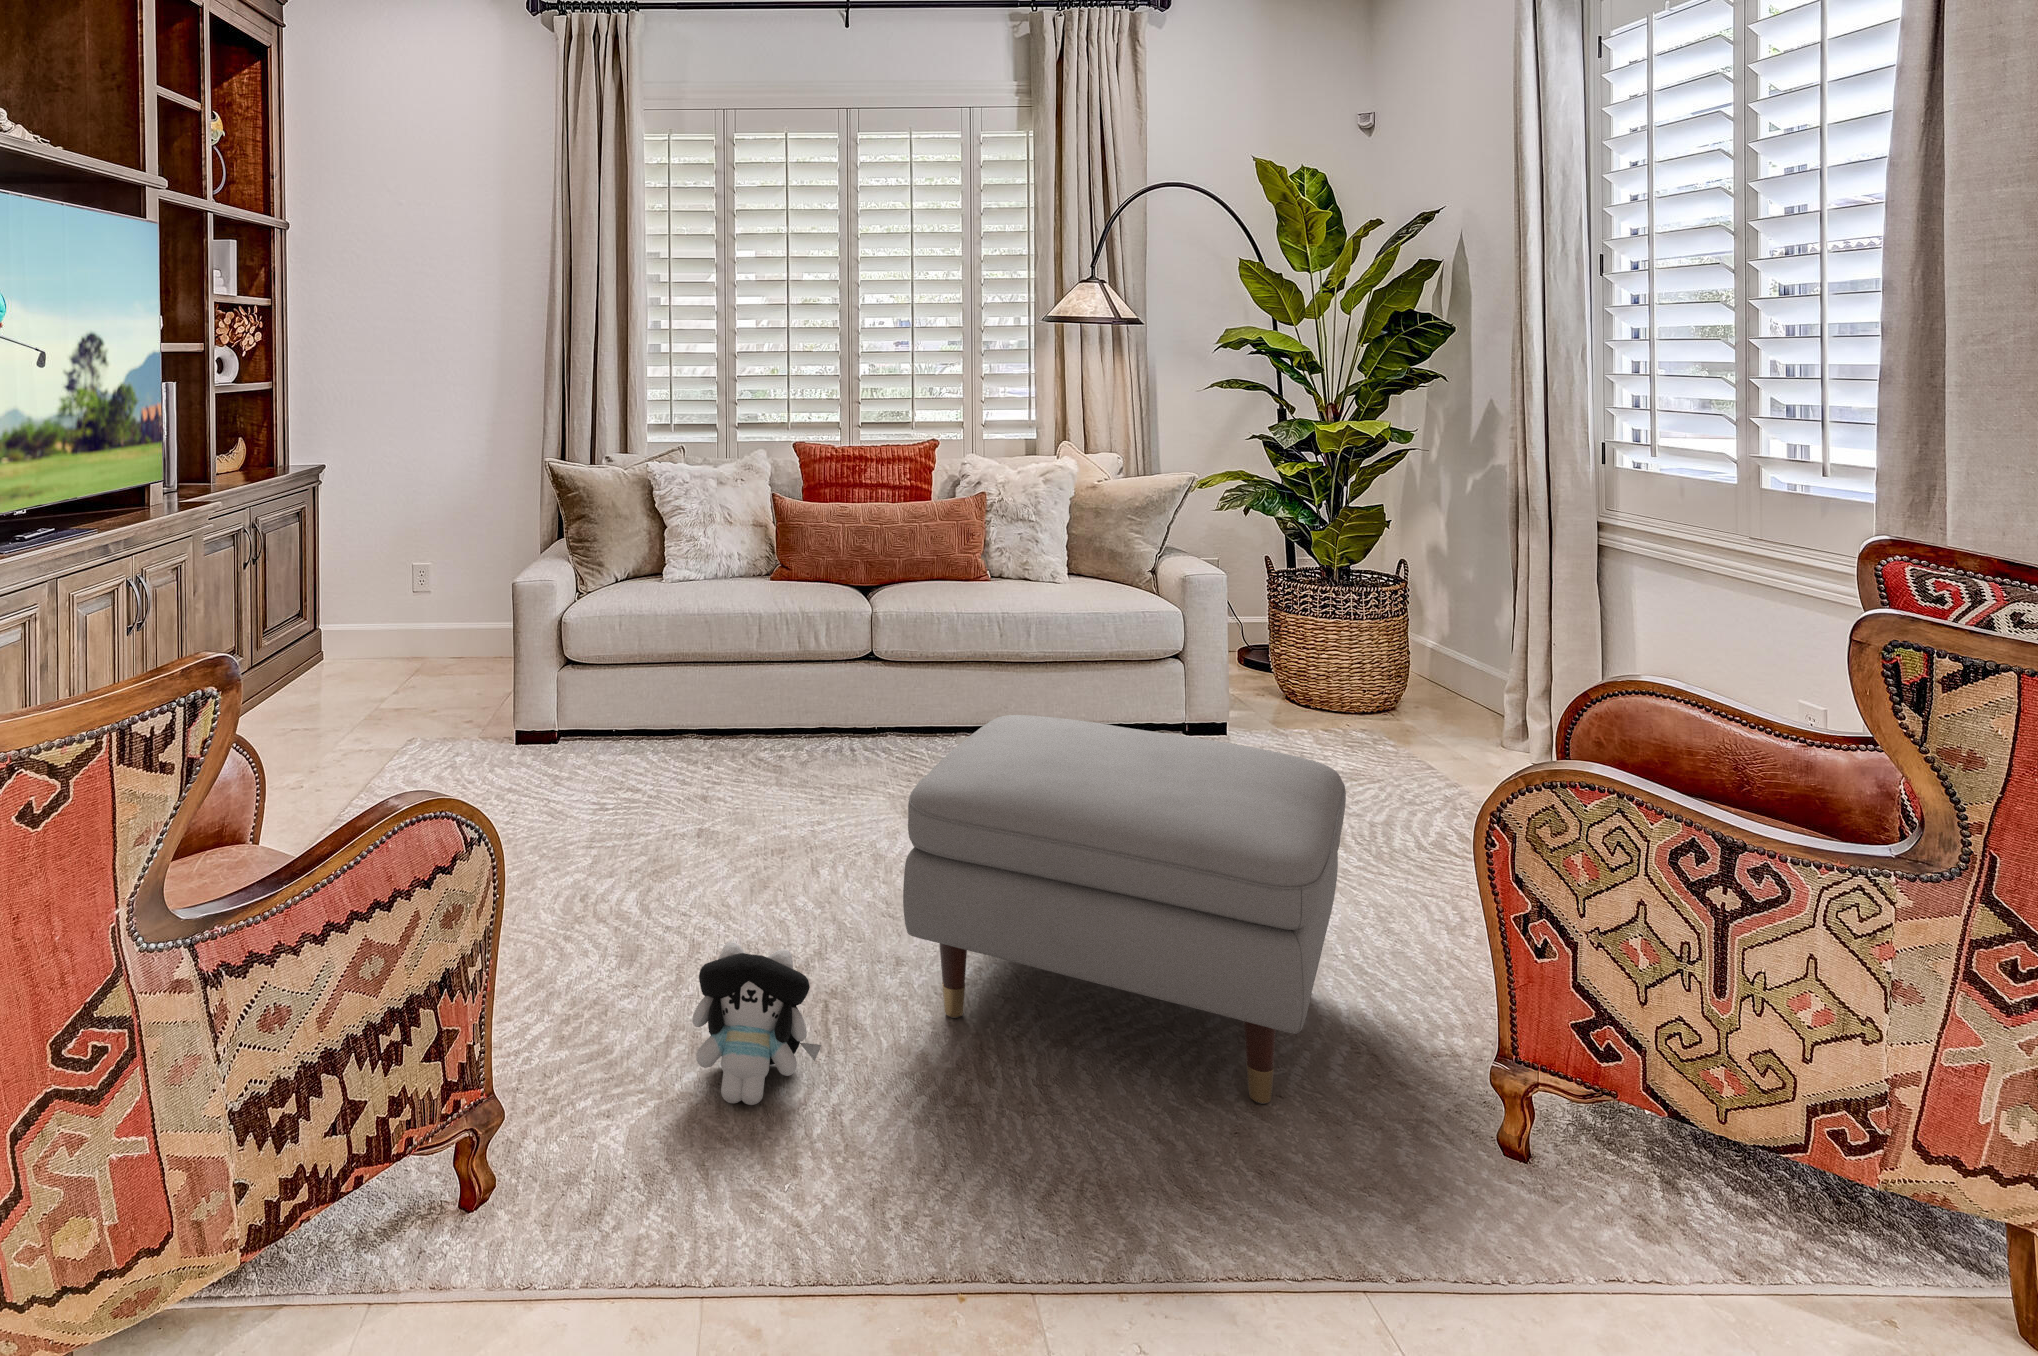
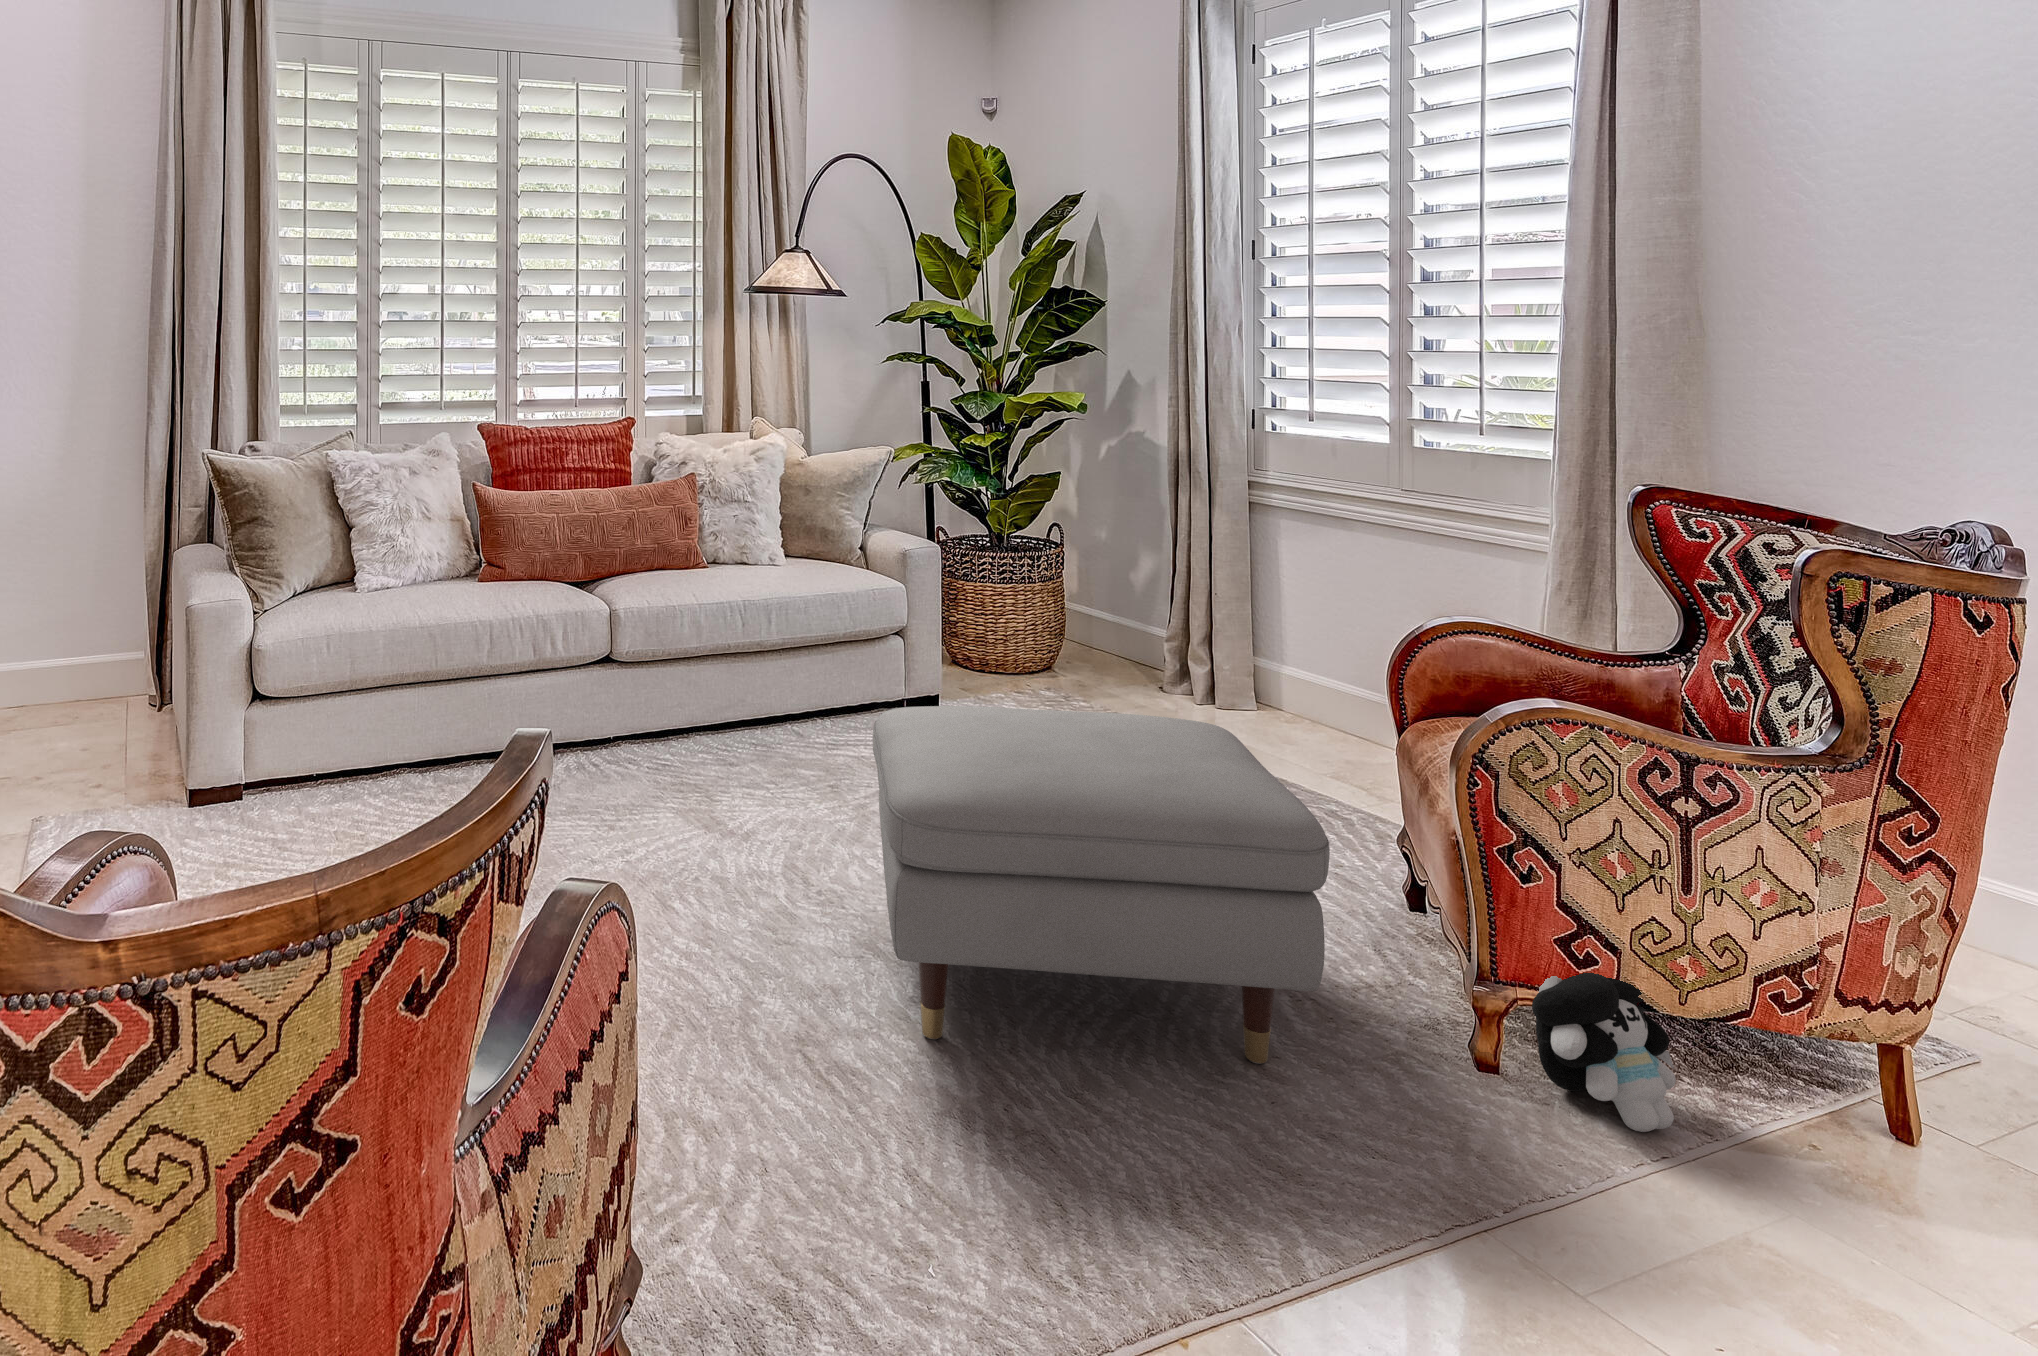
plush toy: present [692,941,821,1105] -> present [1532,973,1676,1132]

